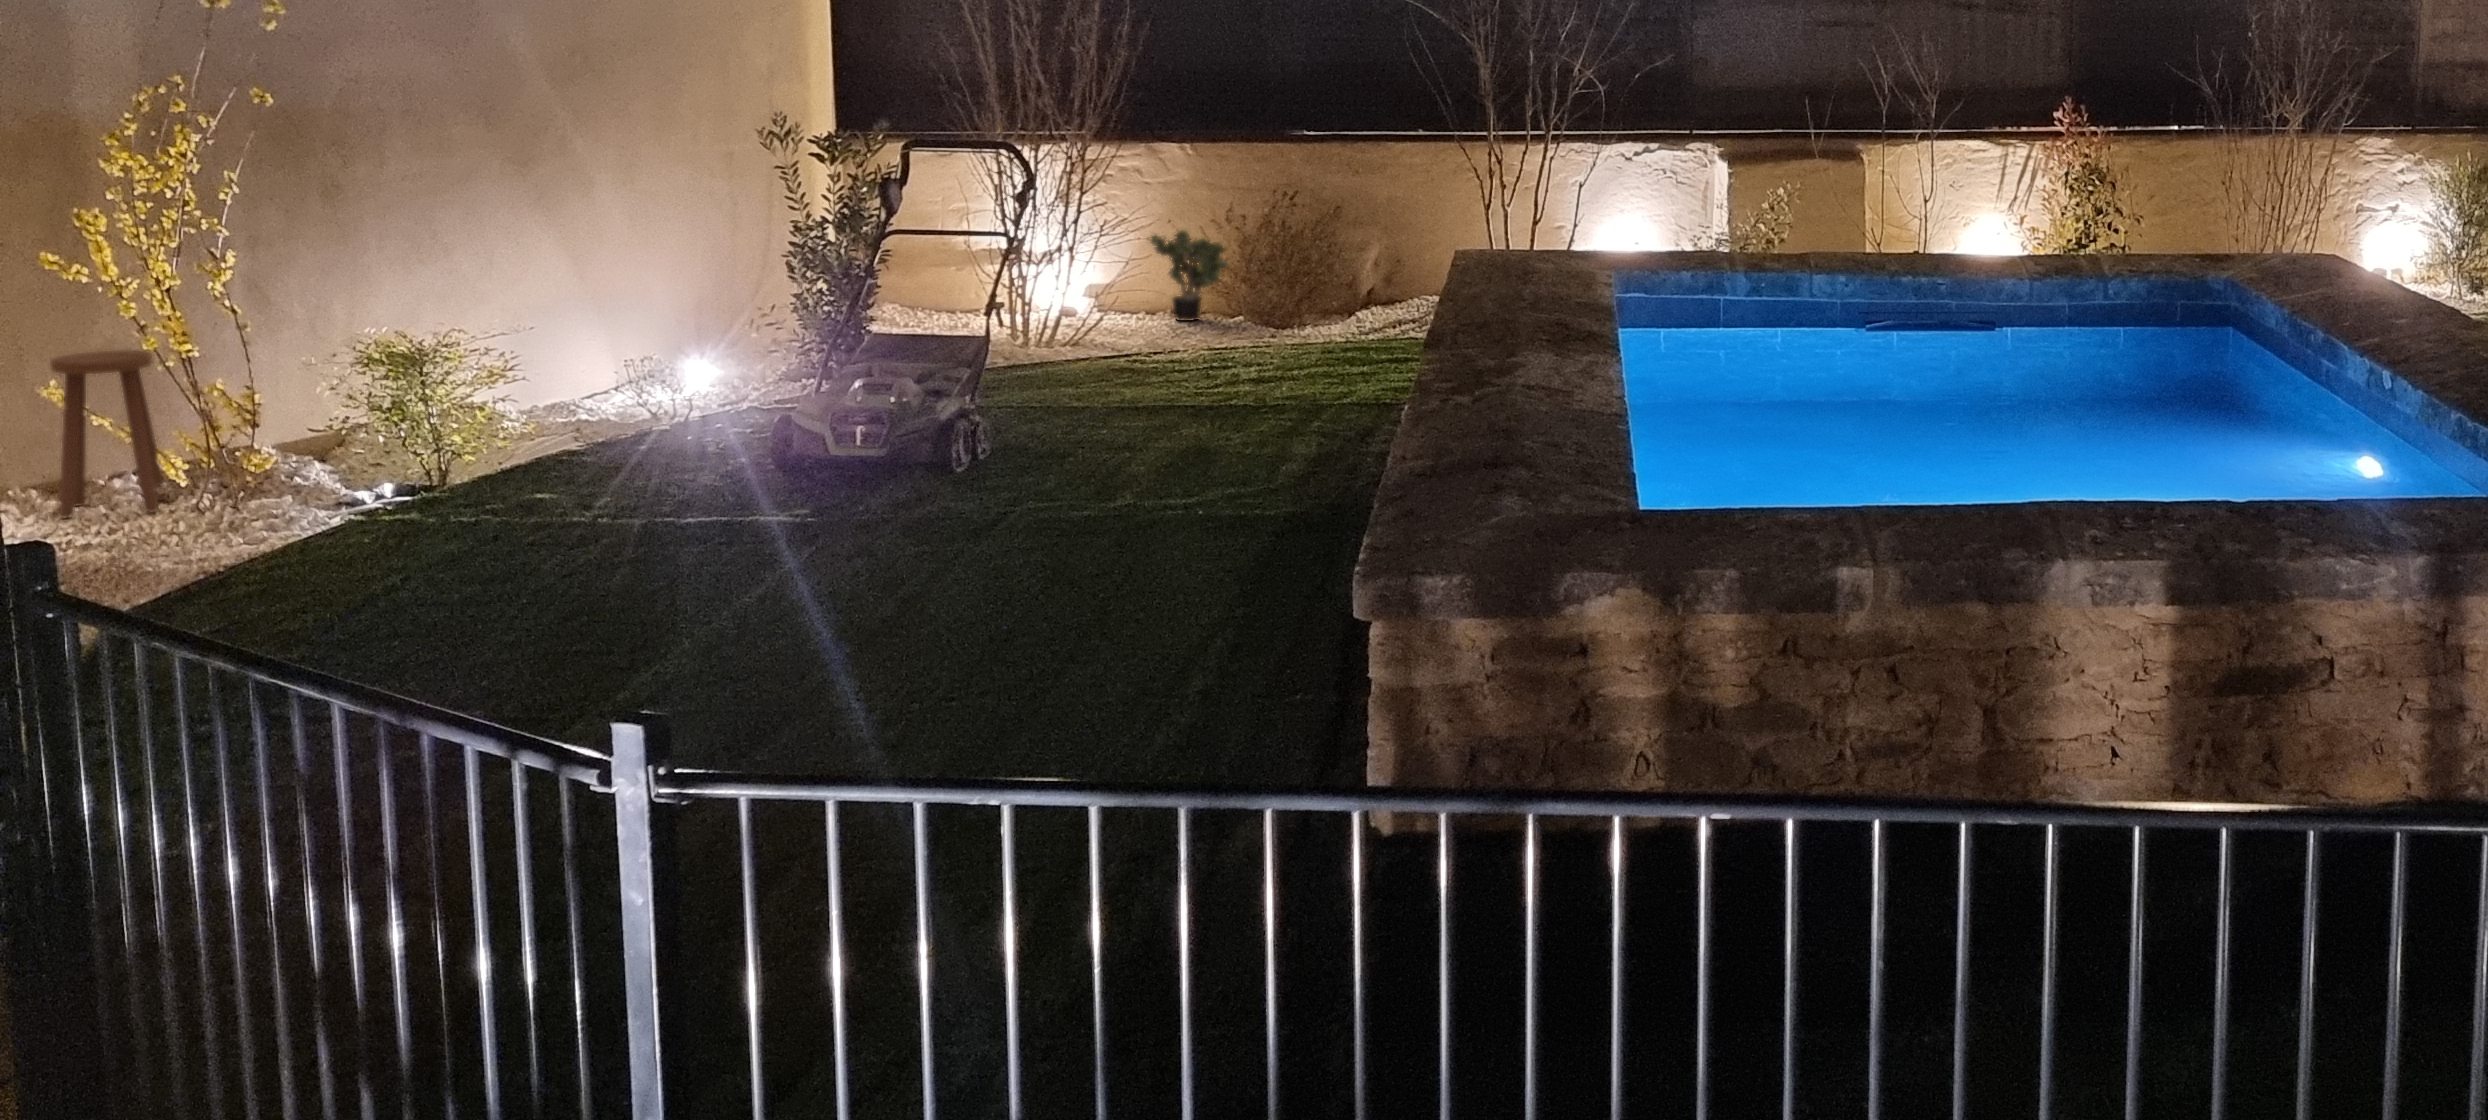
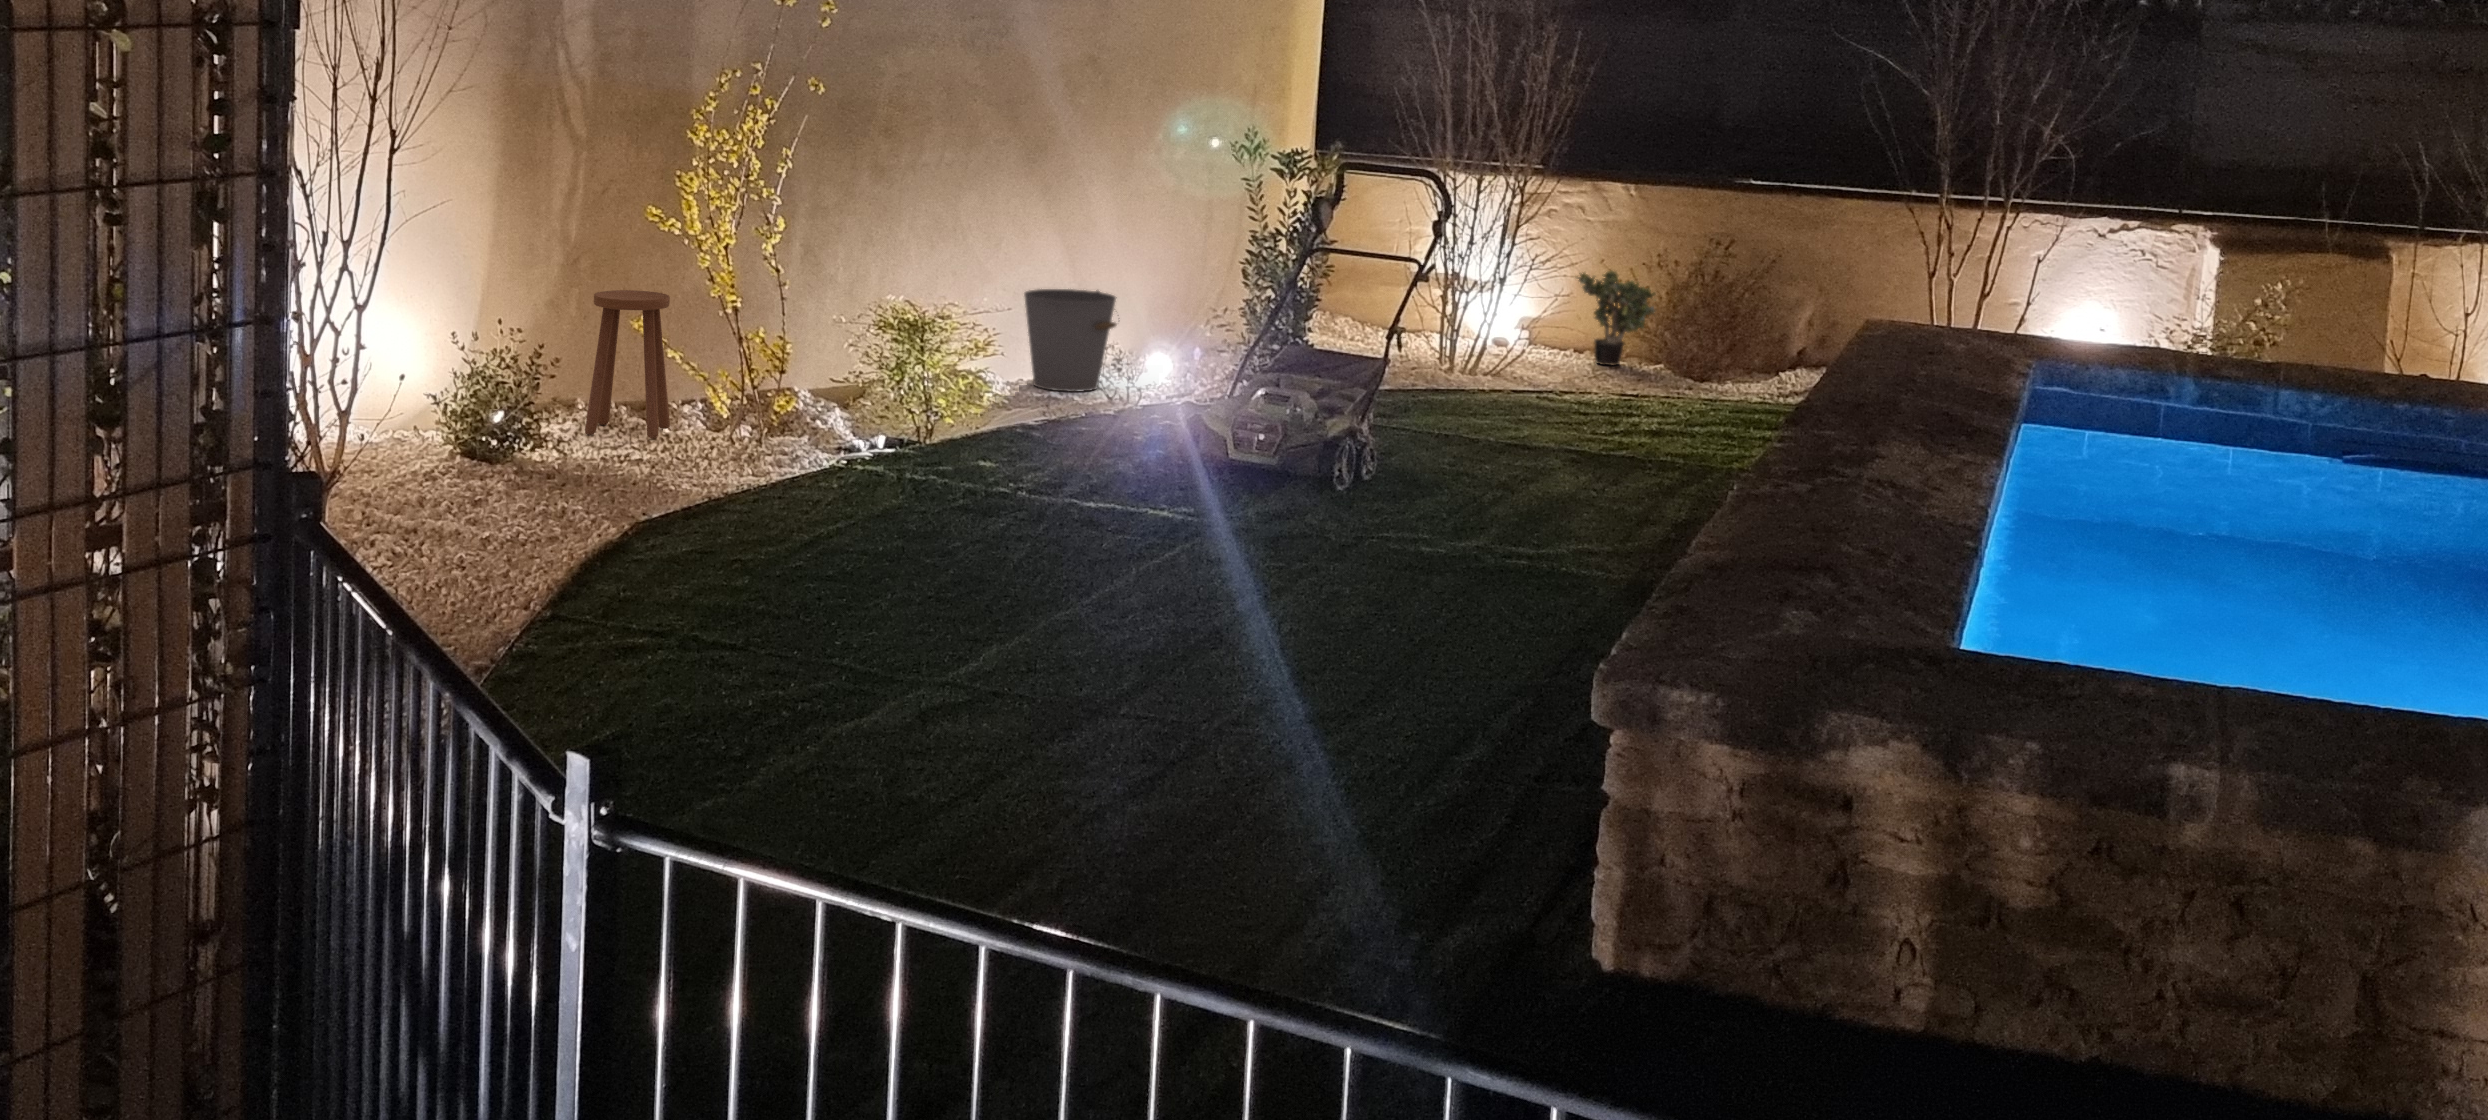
bucket: none [568,298,683,408] -> present [1024,289,1117,392]

